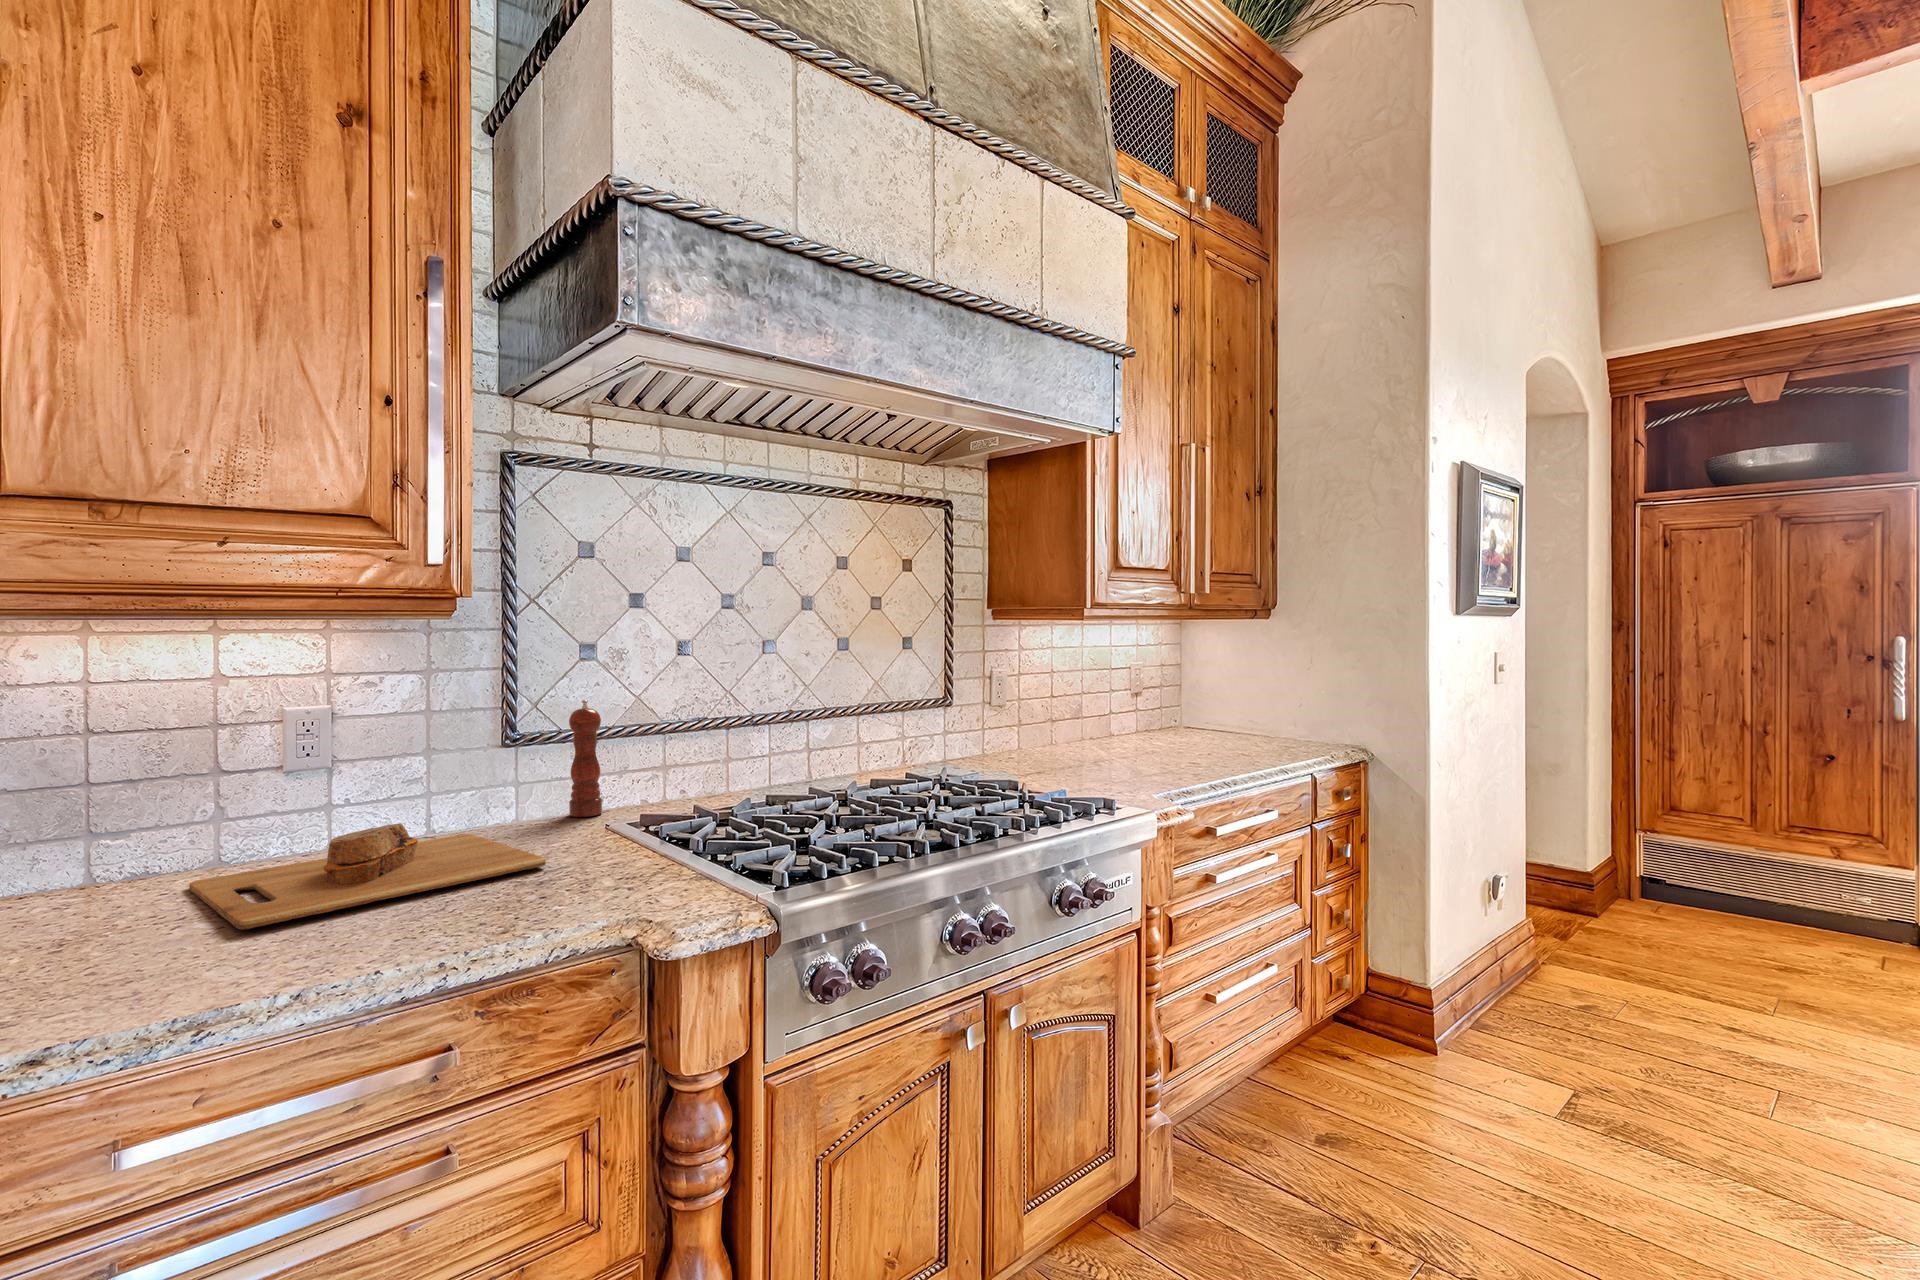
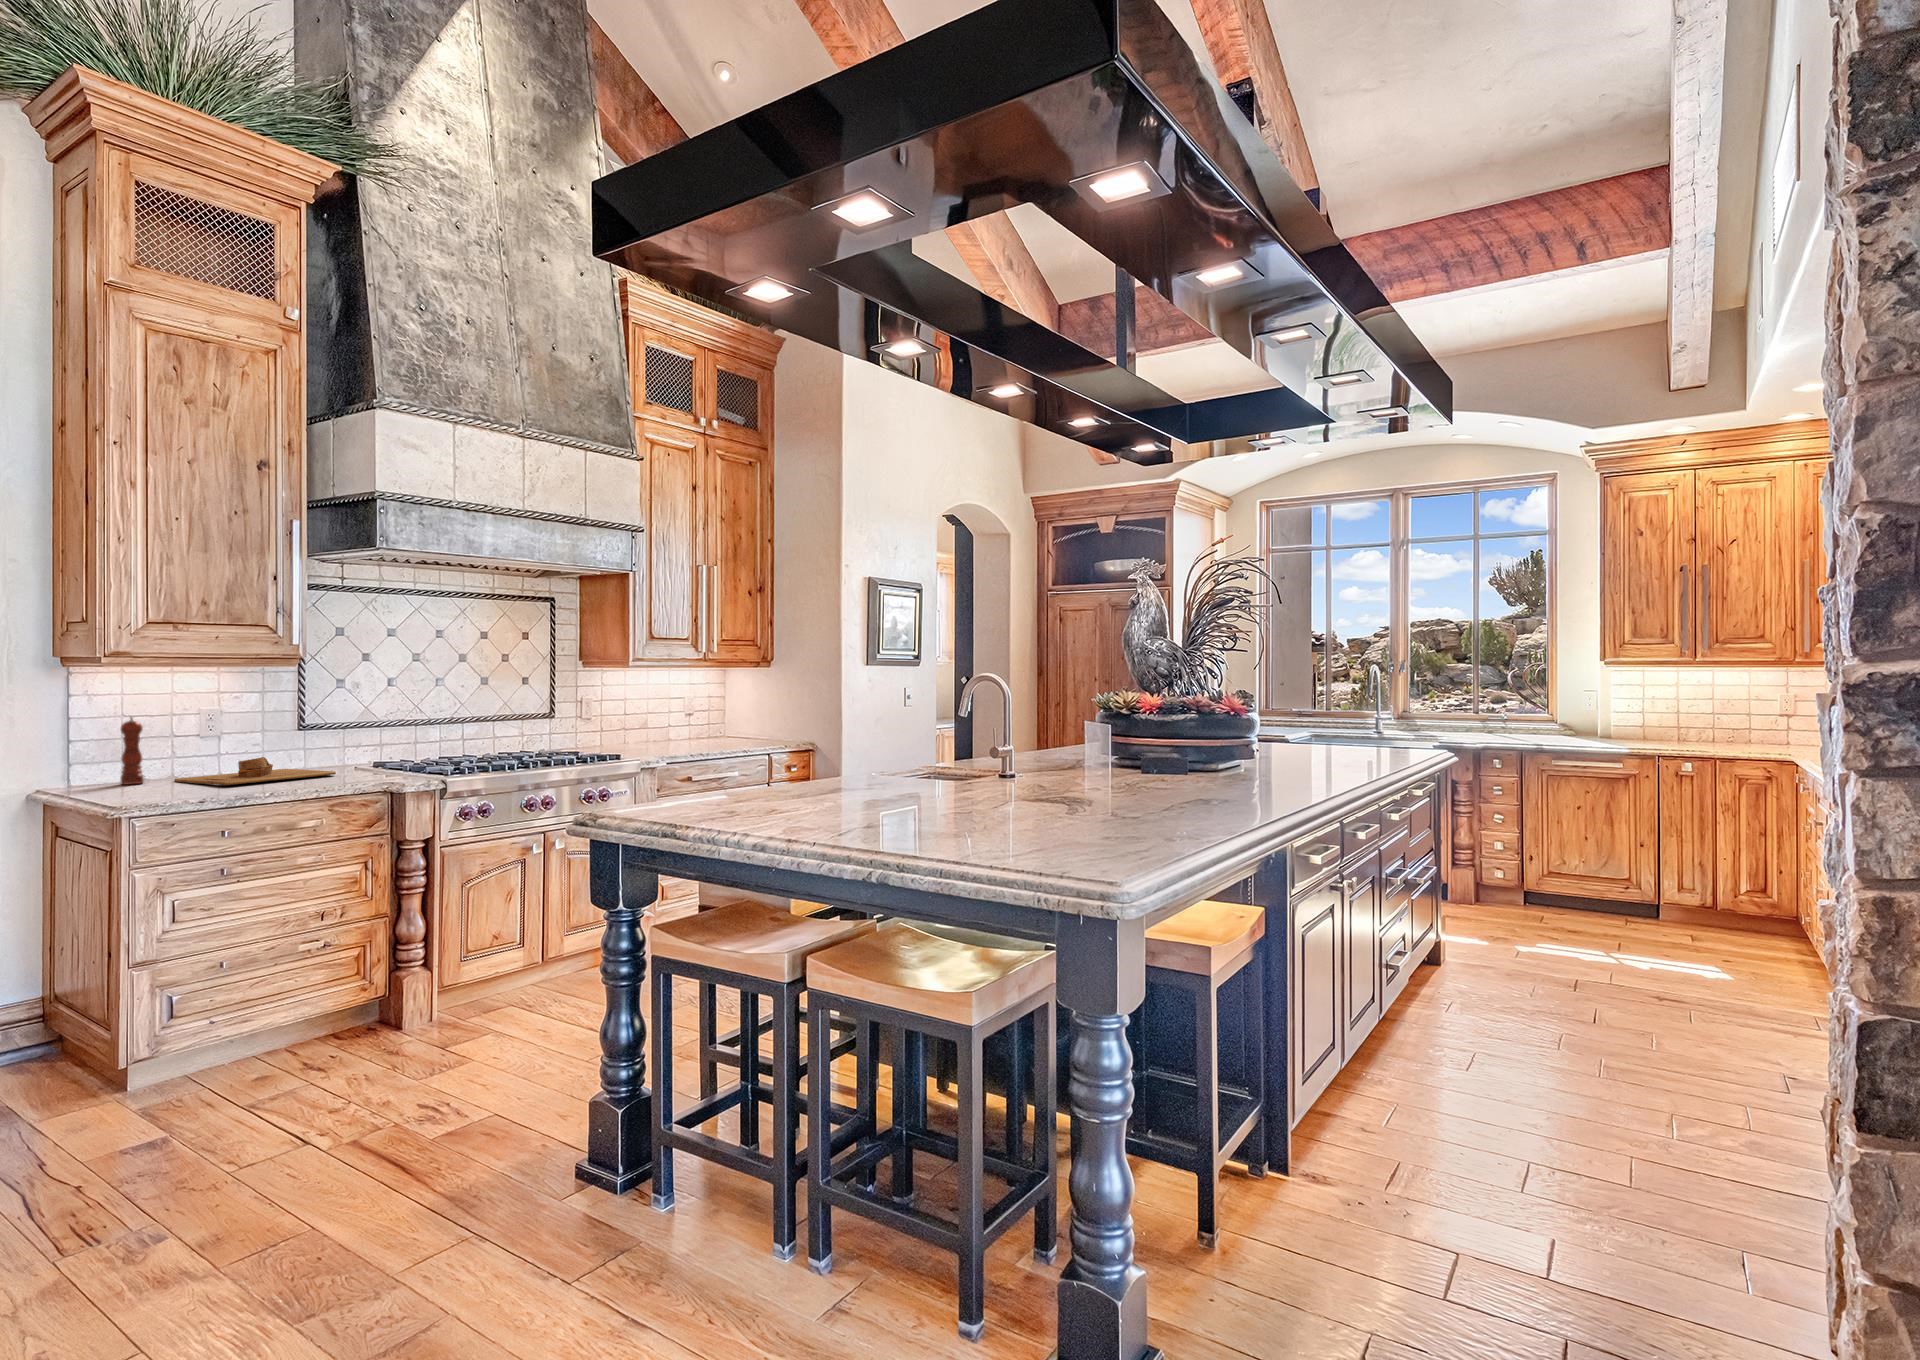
pepper mill: present [569,700,602,817] -> present [121,716,144,785]

